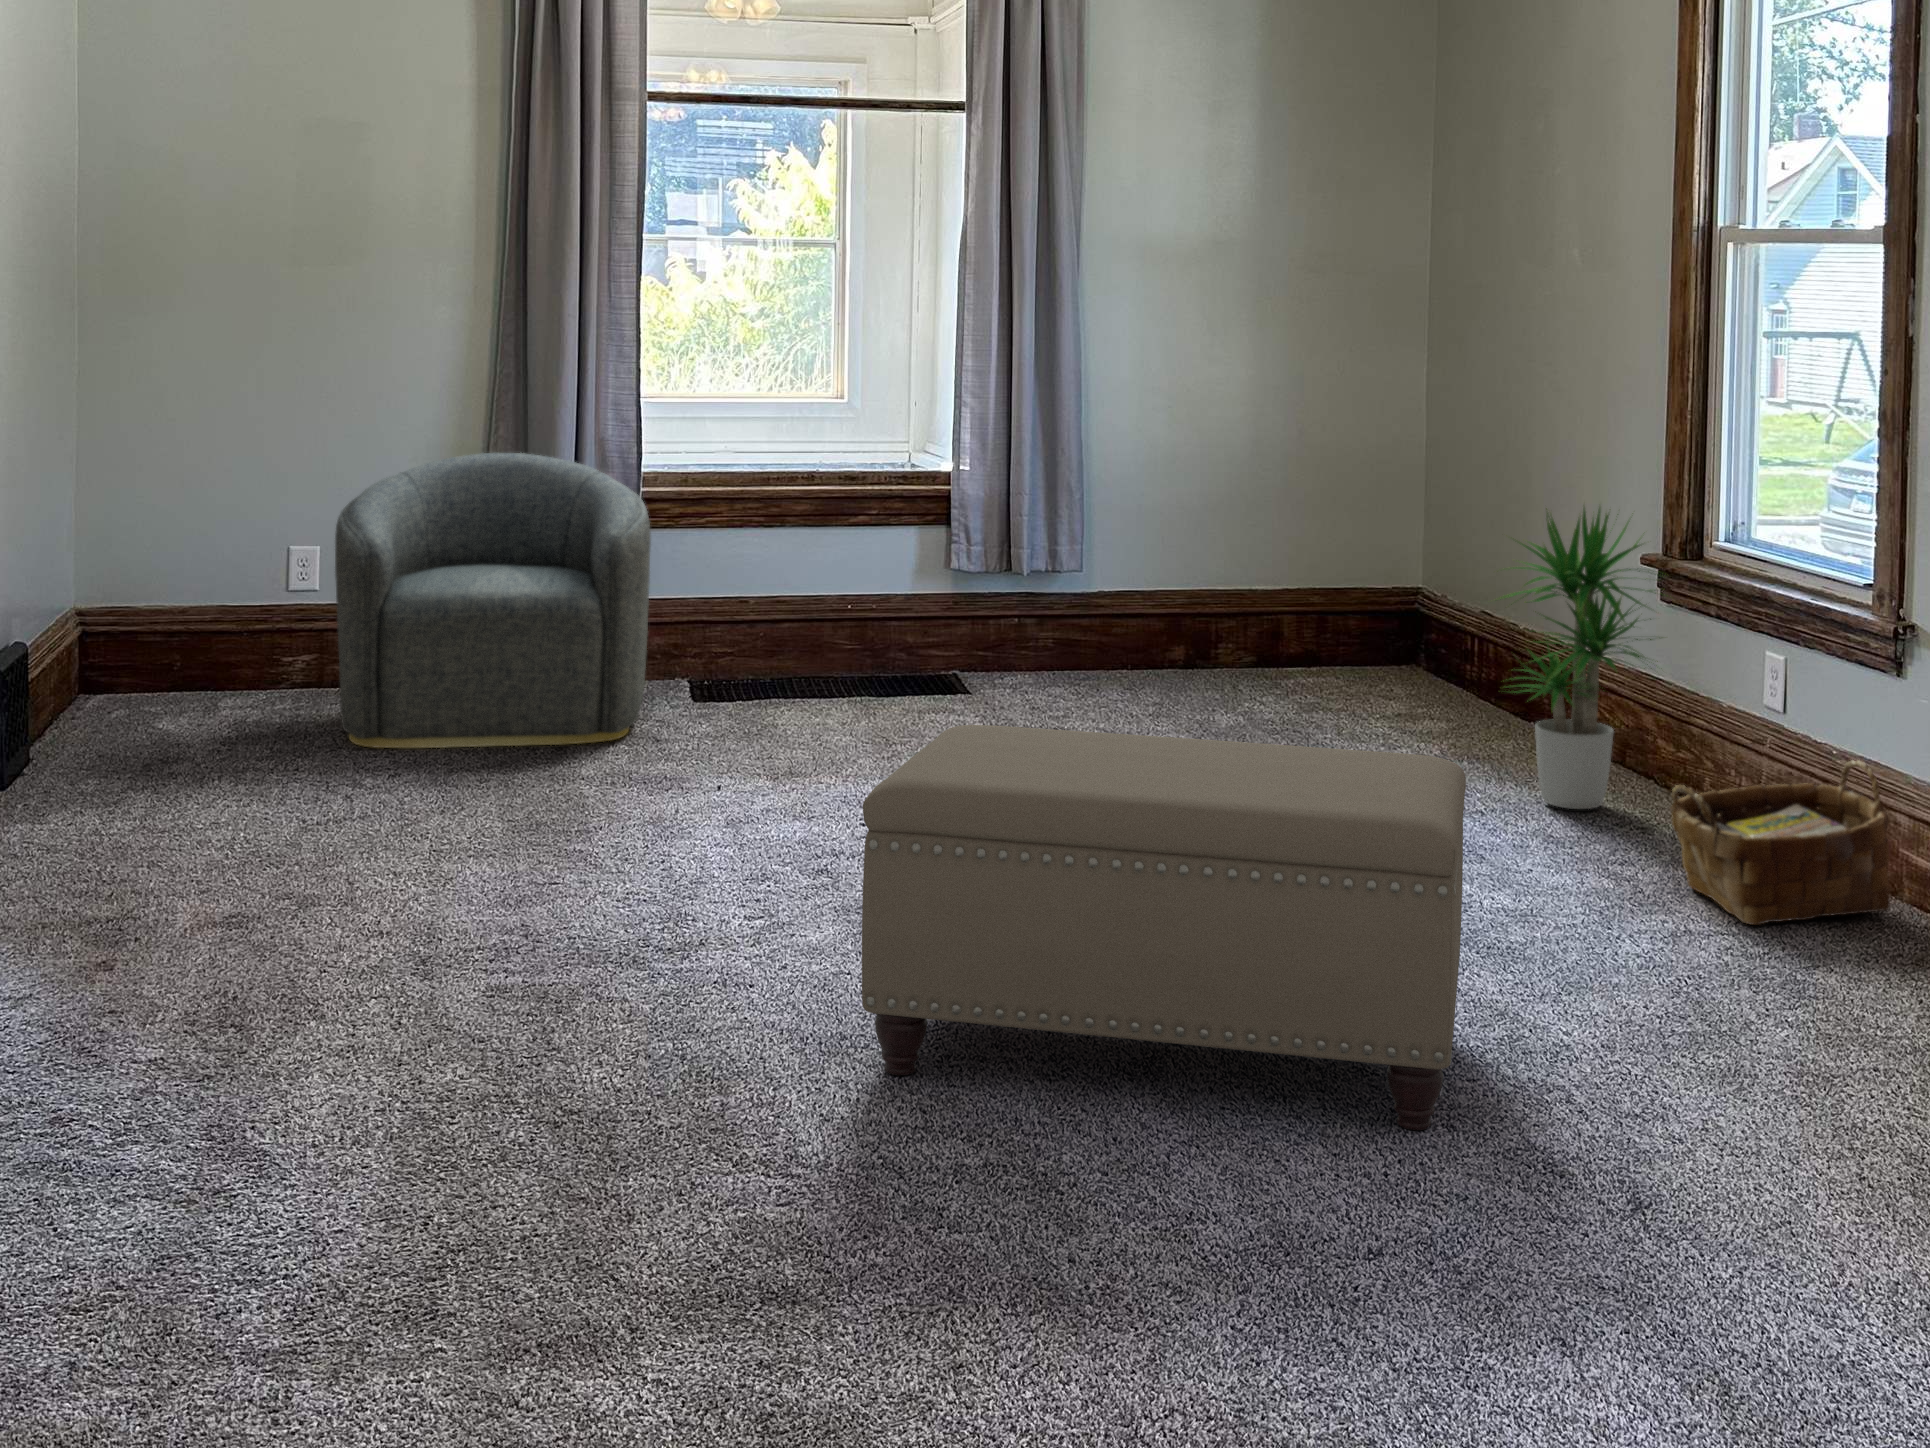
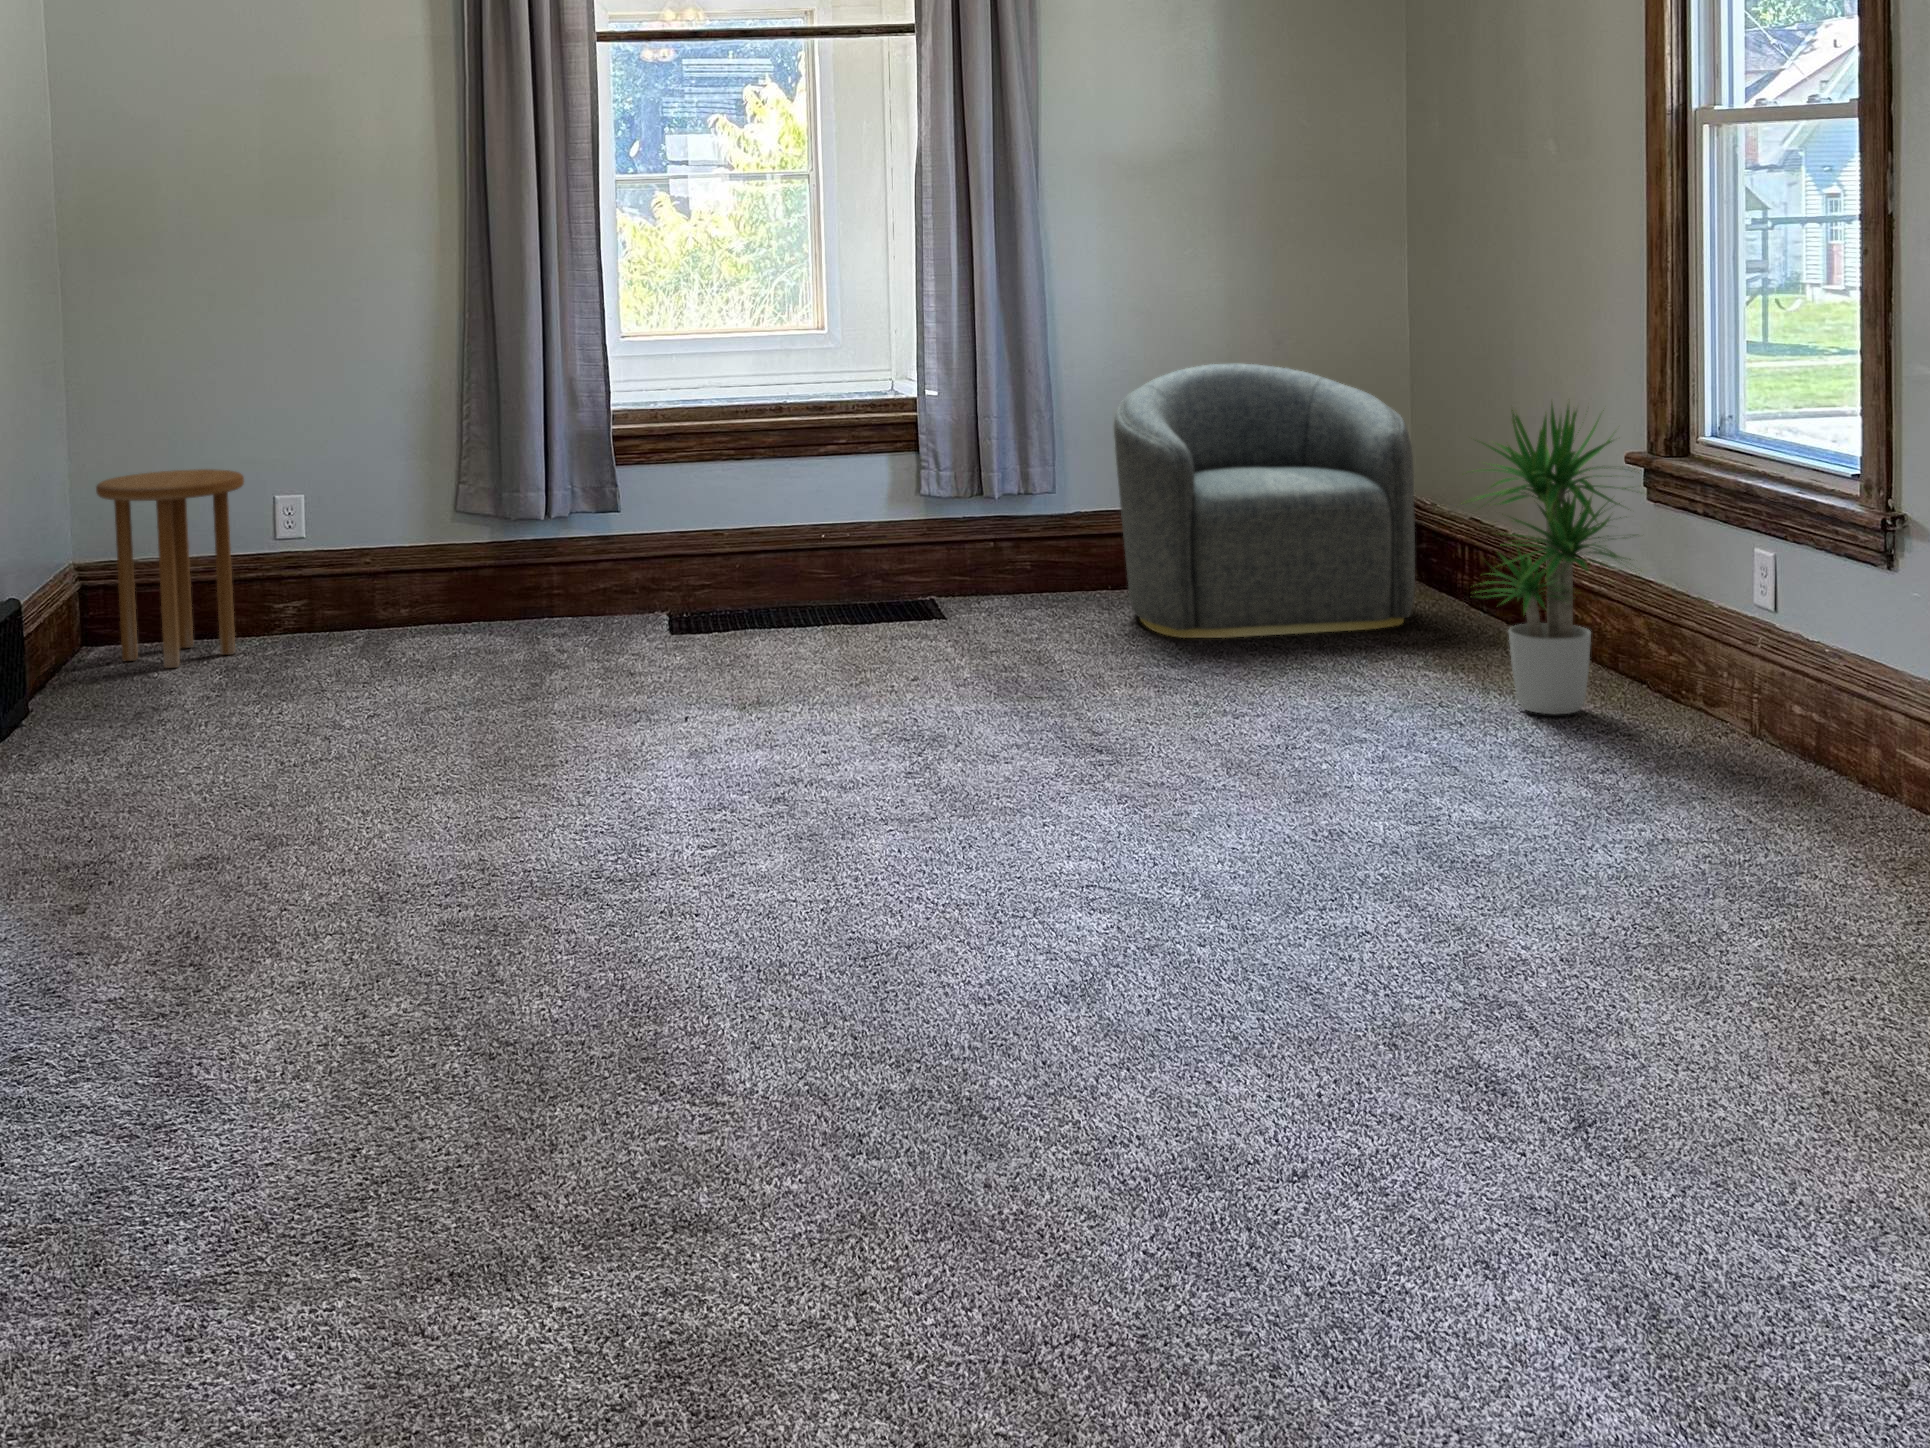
armchair: present [335,453,651,748] -> present [1114,364,1415,638]
side table: none [100,514,257,721] -> present [96,469,244,668]
ottoman: present [862,725,1466,1130] -> none [781,649,1407,1048]
woven basket: present [1670,760,1890,925] -> none [1642,656,1882,829]

